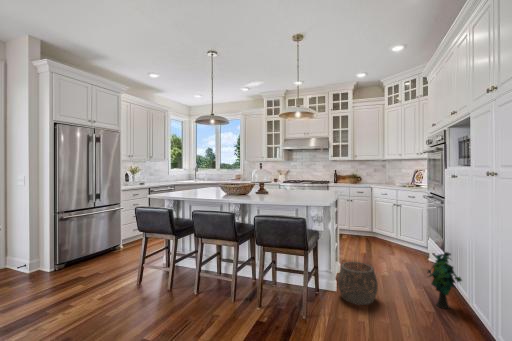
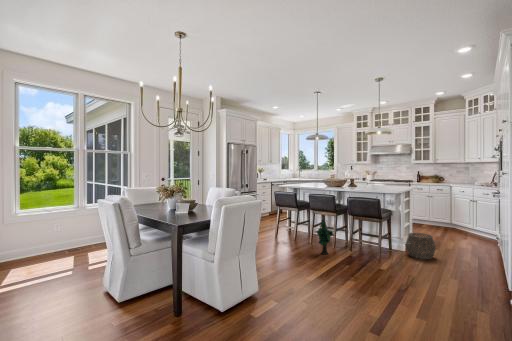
decorative plant: present [427,252,462,309] -> present [317,220,334,255]

